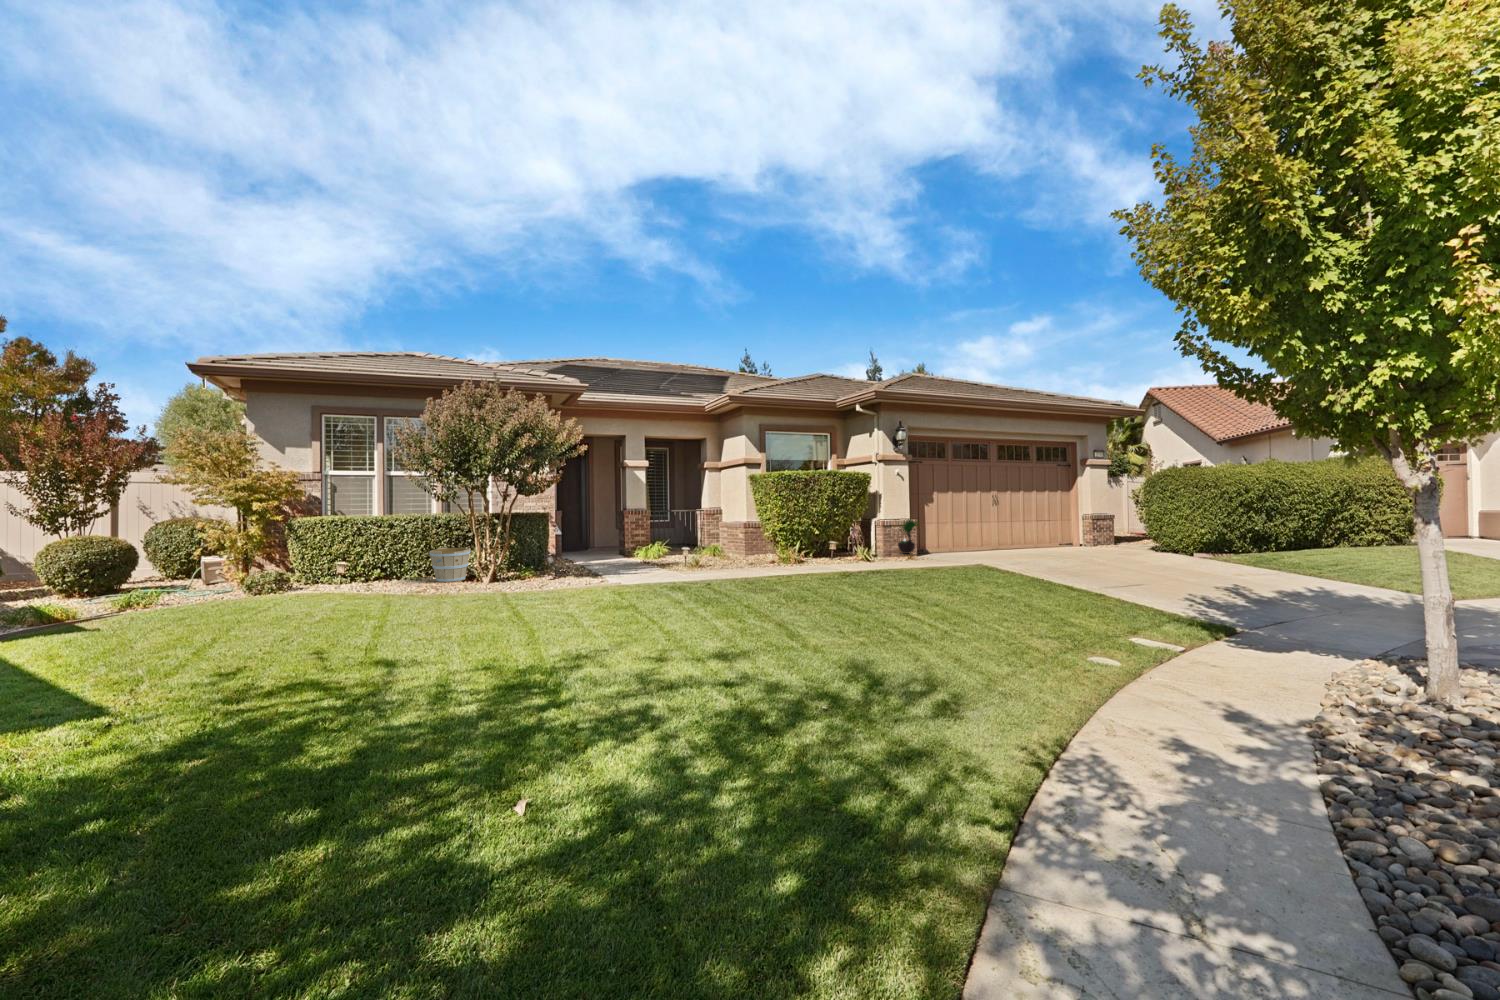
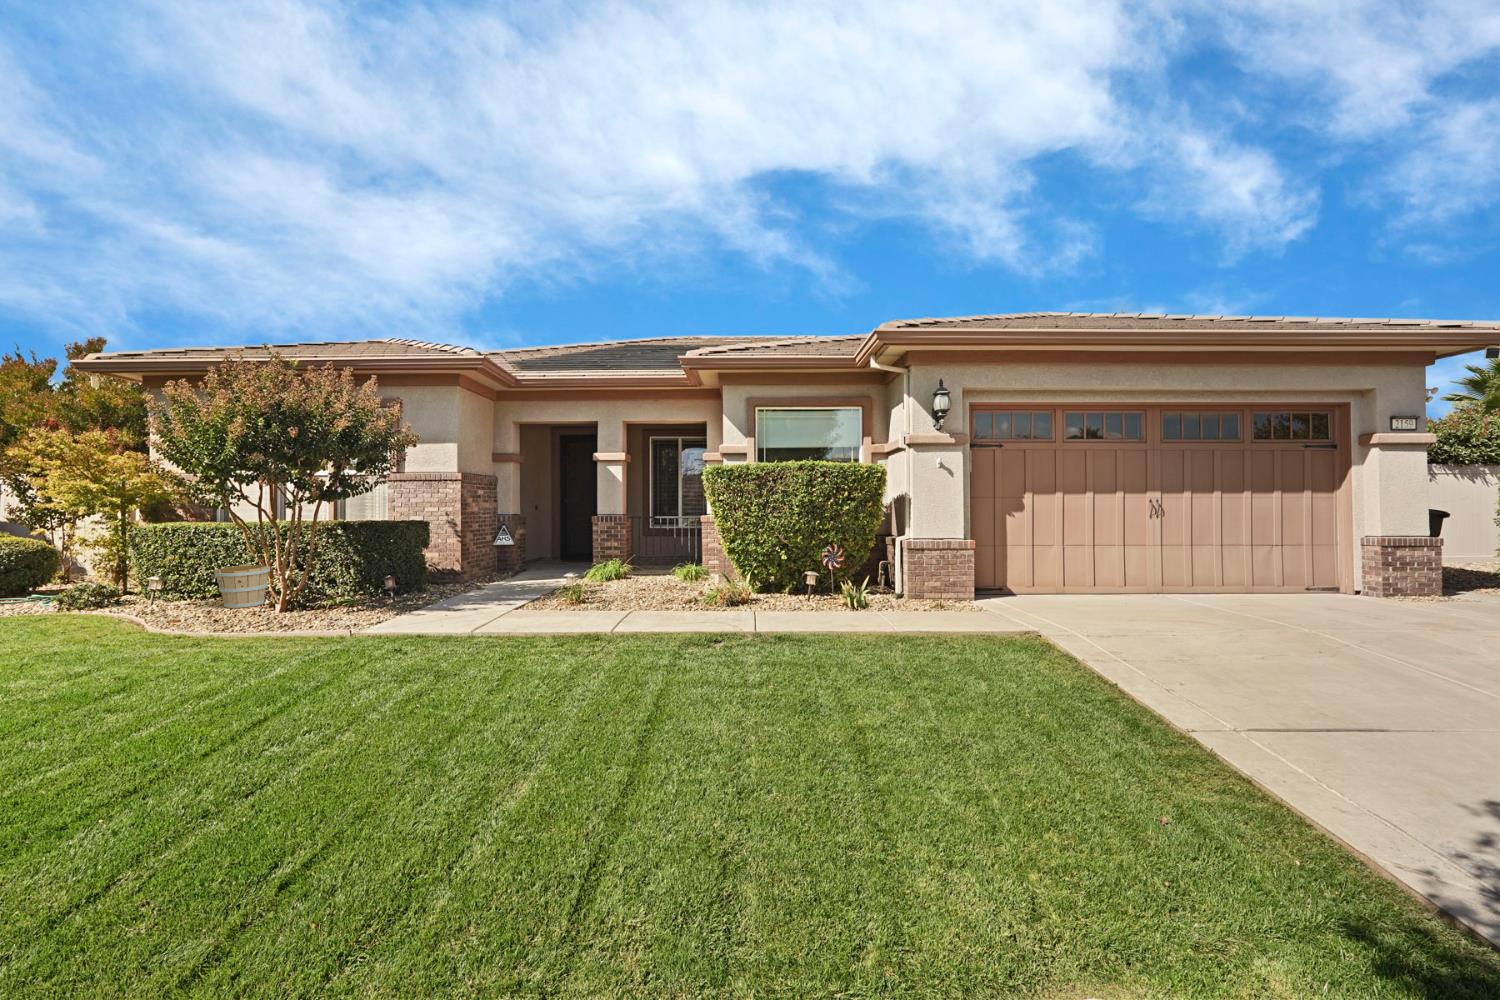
potted tree: present [898,519,919,554] -> none [917,535,956,598]

